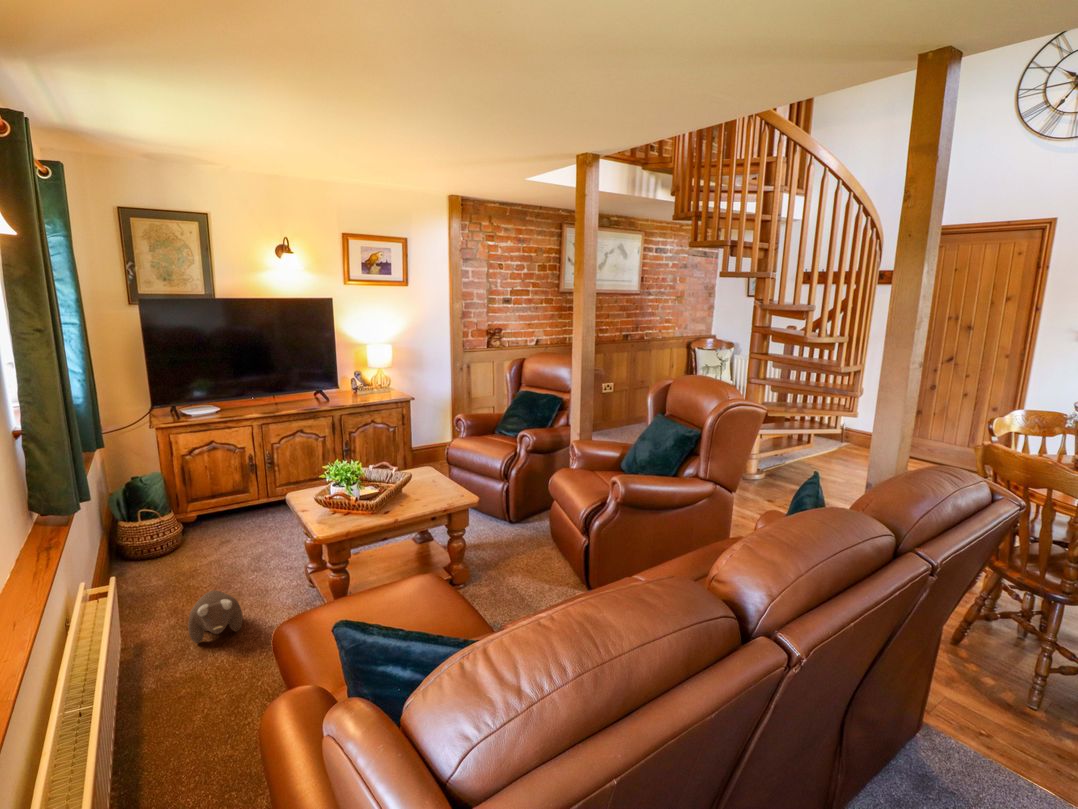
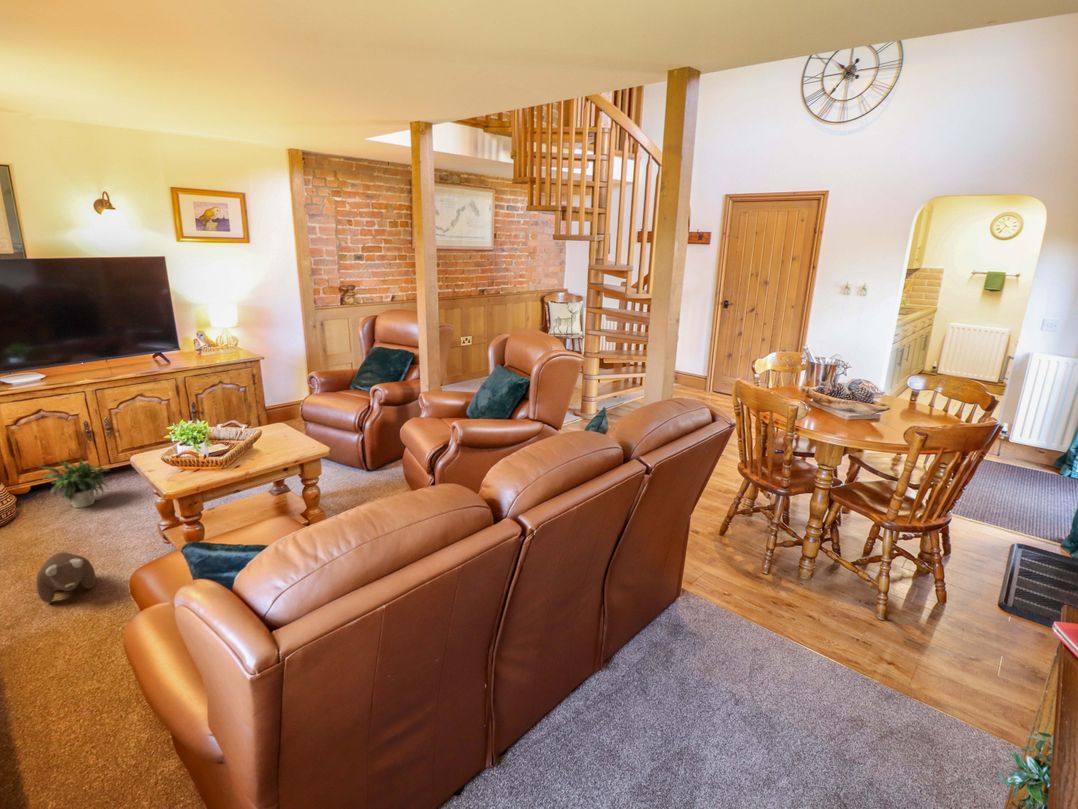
potted plant: none [203,491,266,541] -> present [43,460,107,508]

